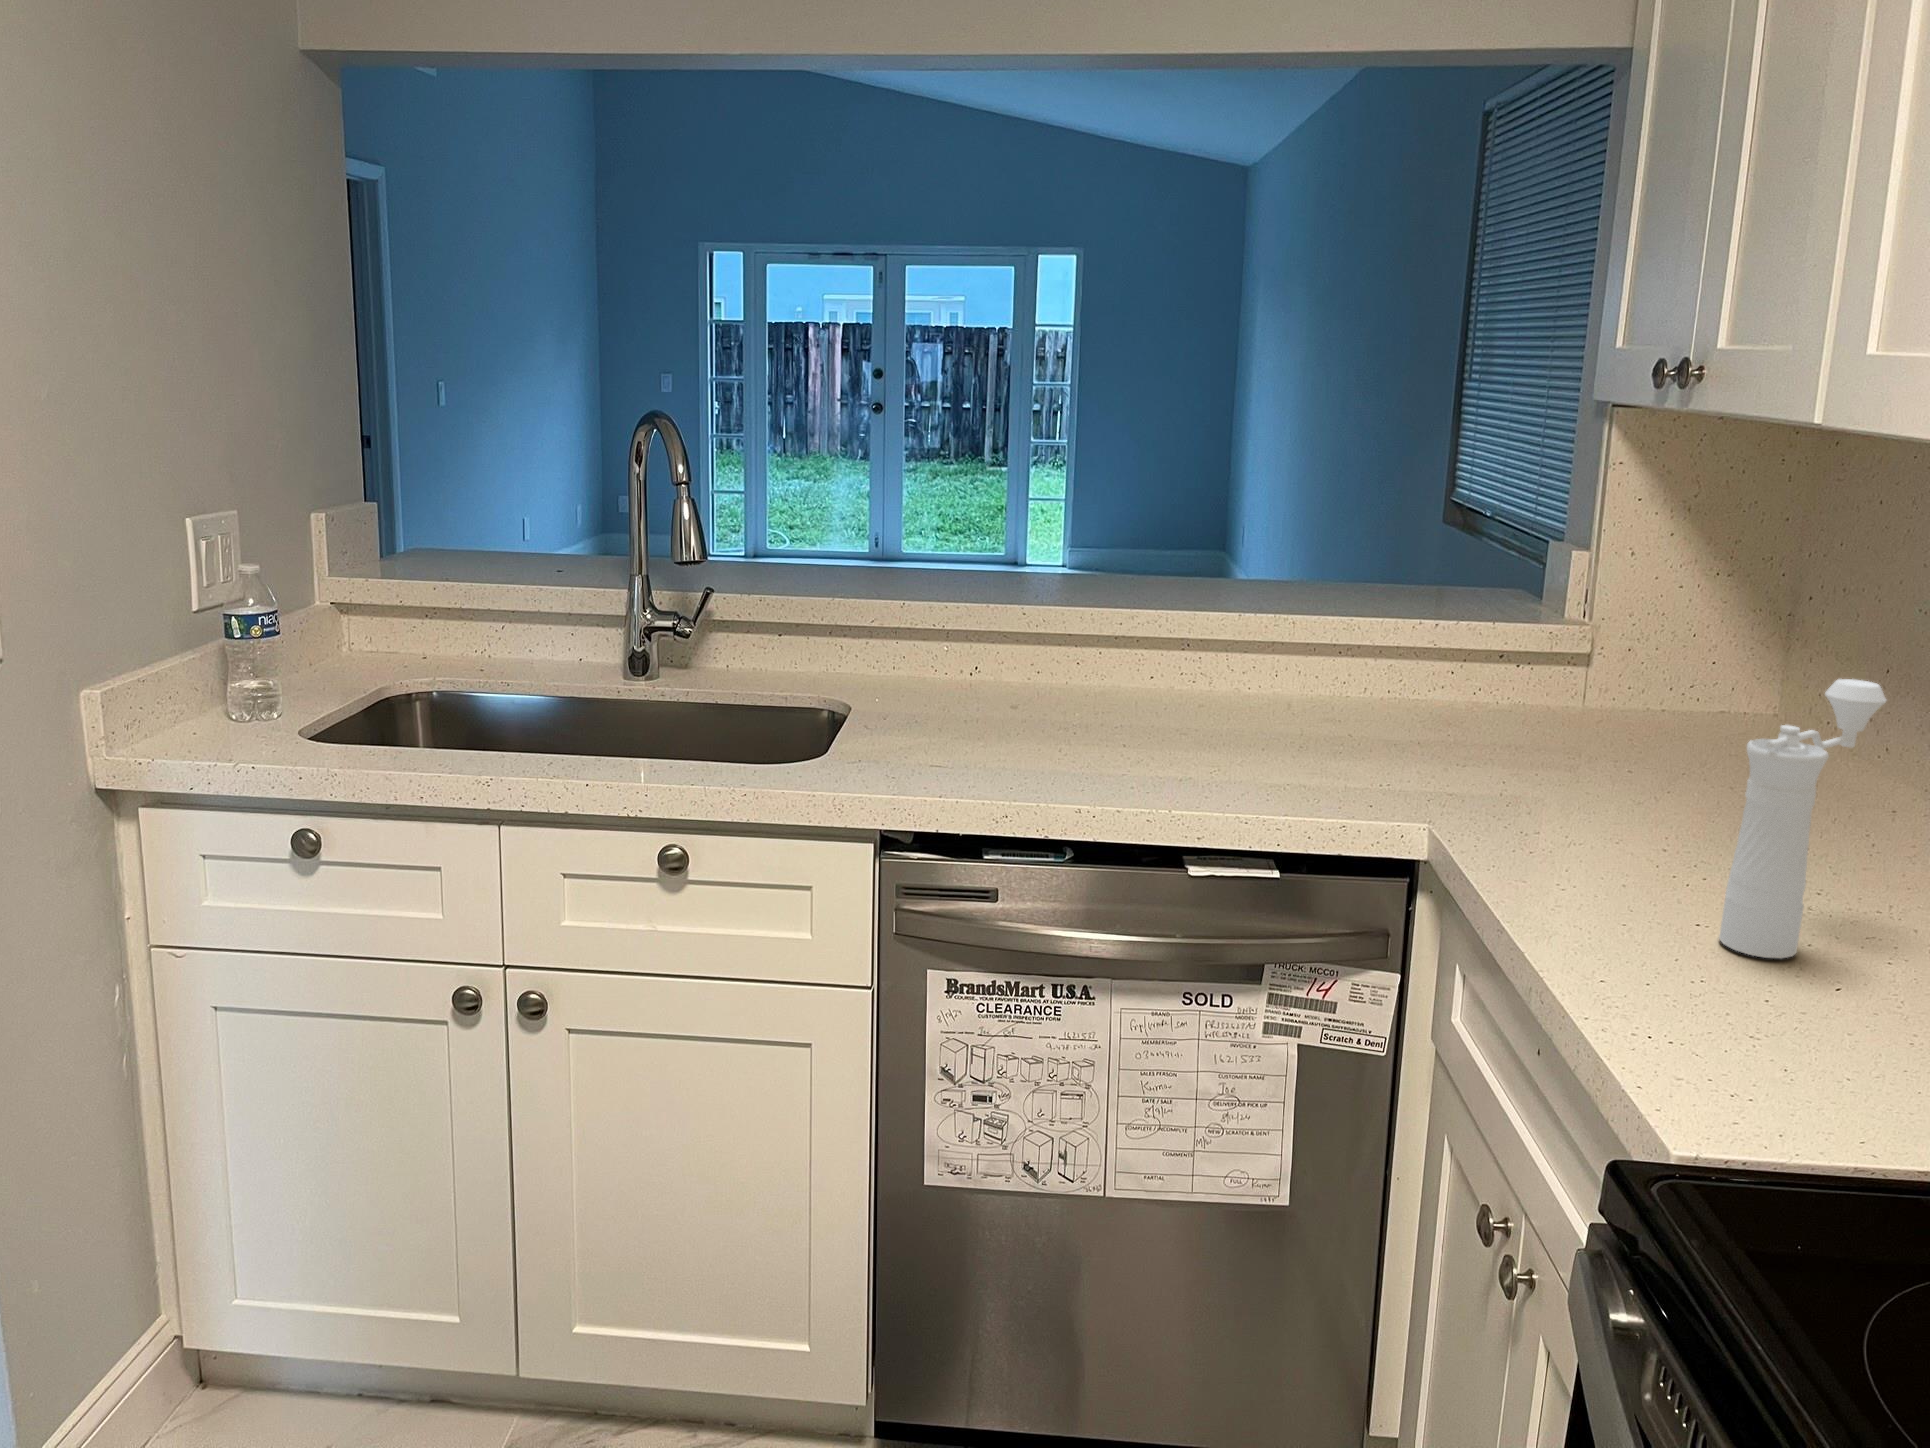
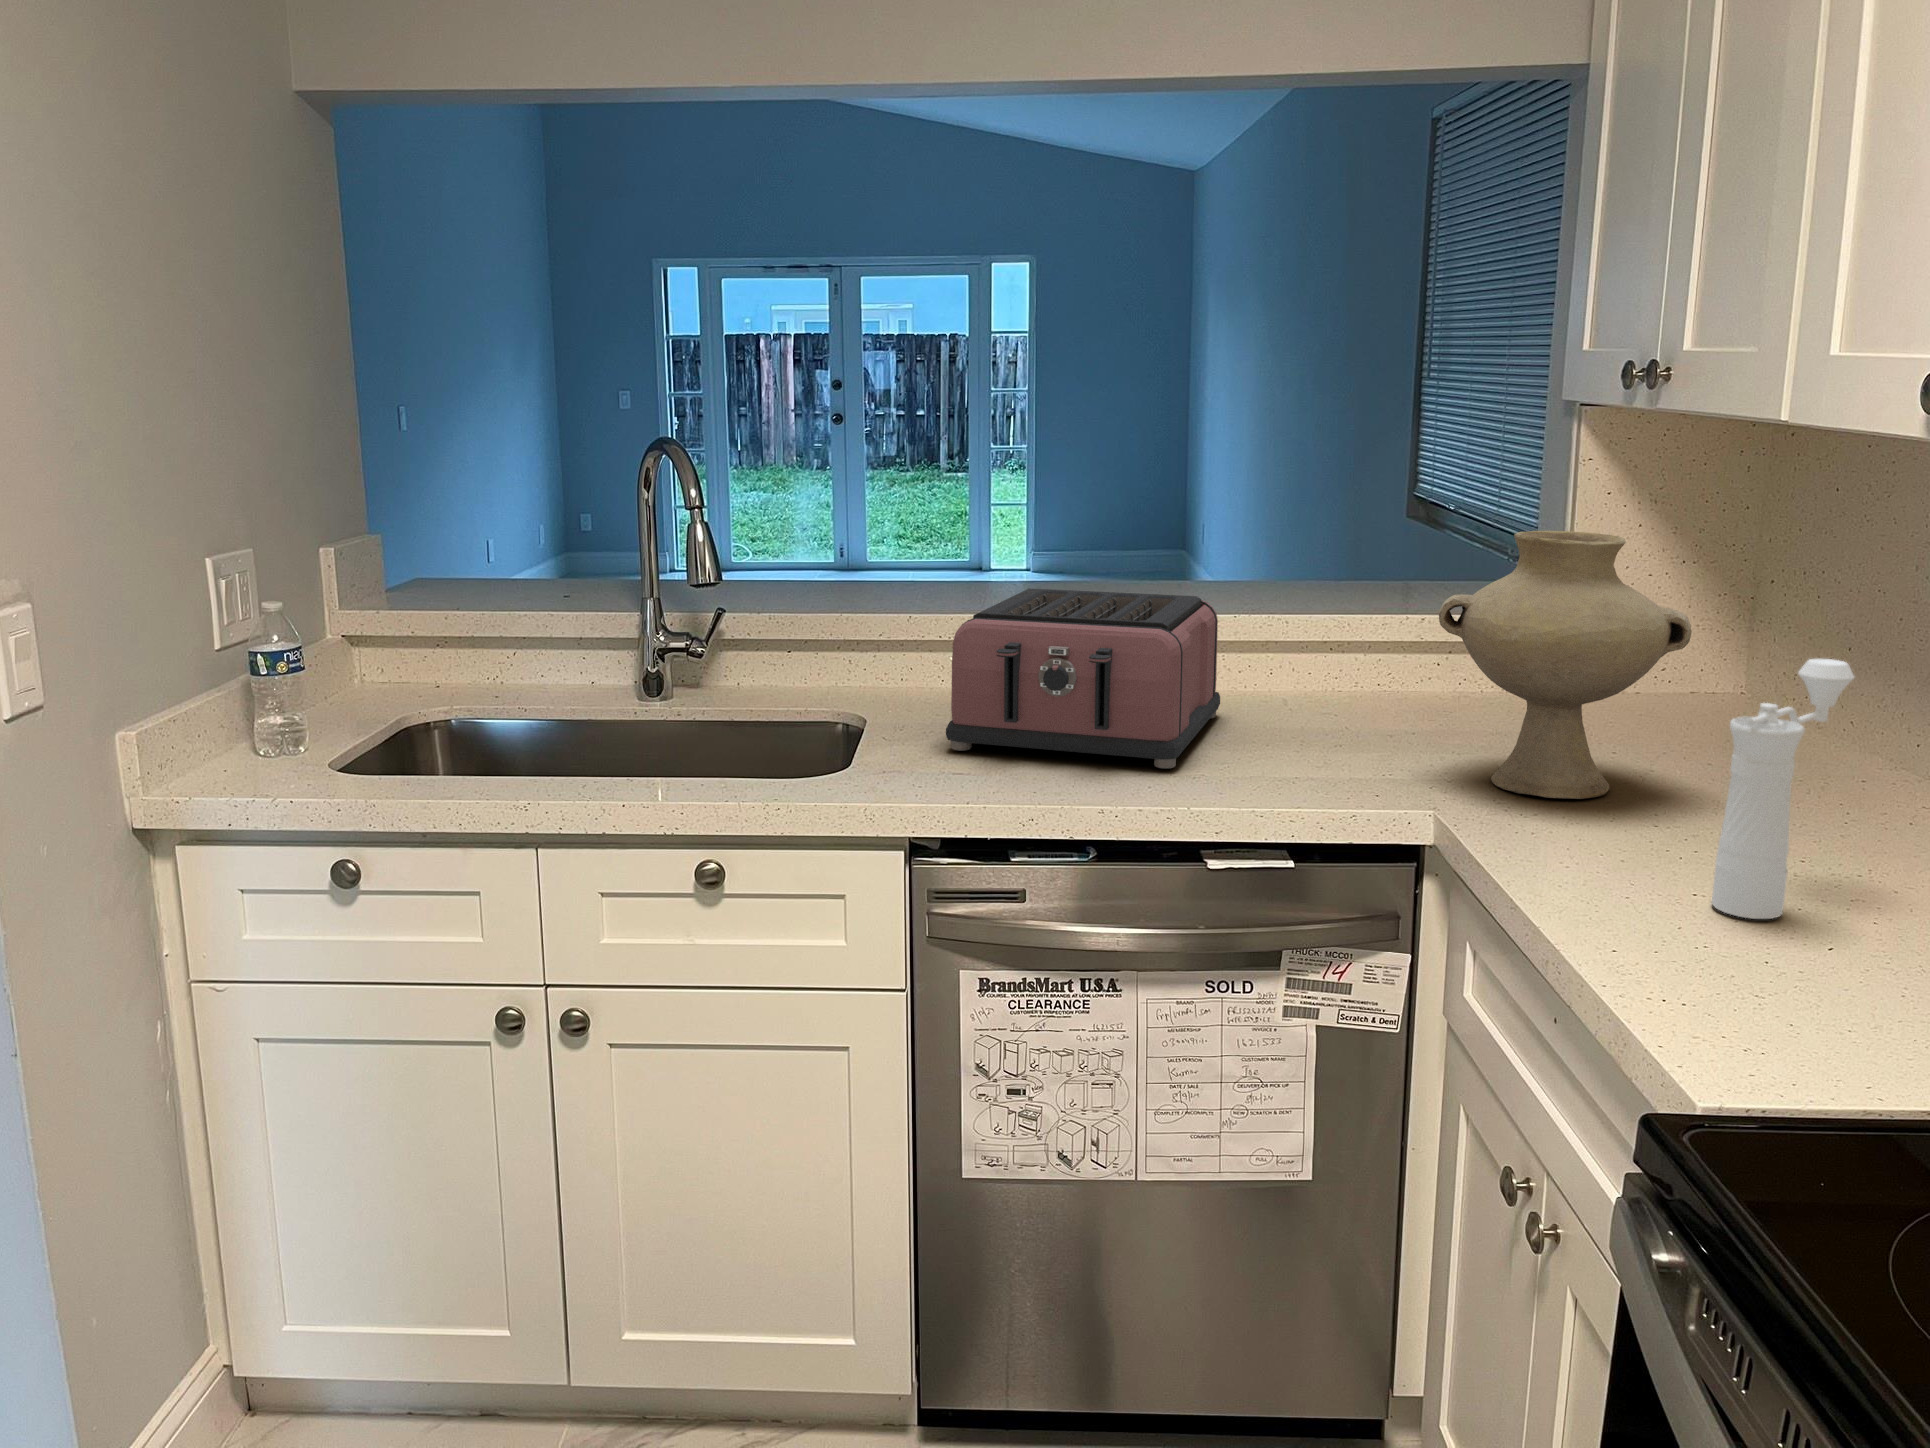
vase: none [1445,534,1713,818] -> present [1439,531,1692,799]
toaster: none [928,578,1219,769] -> present [946,588,1220,769]

